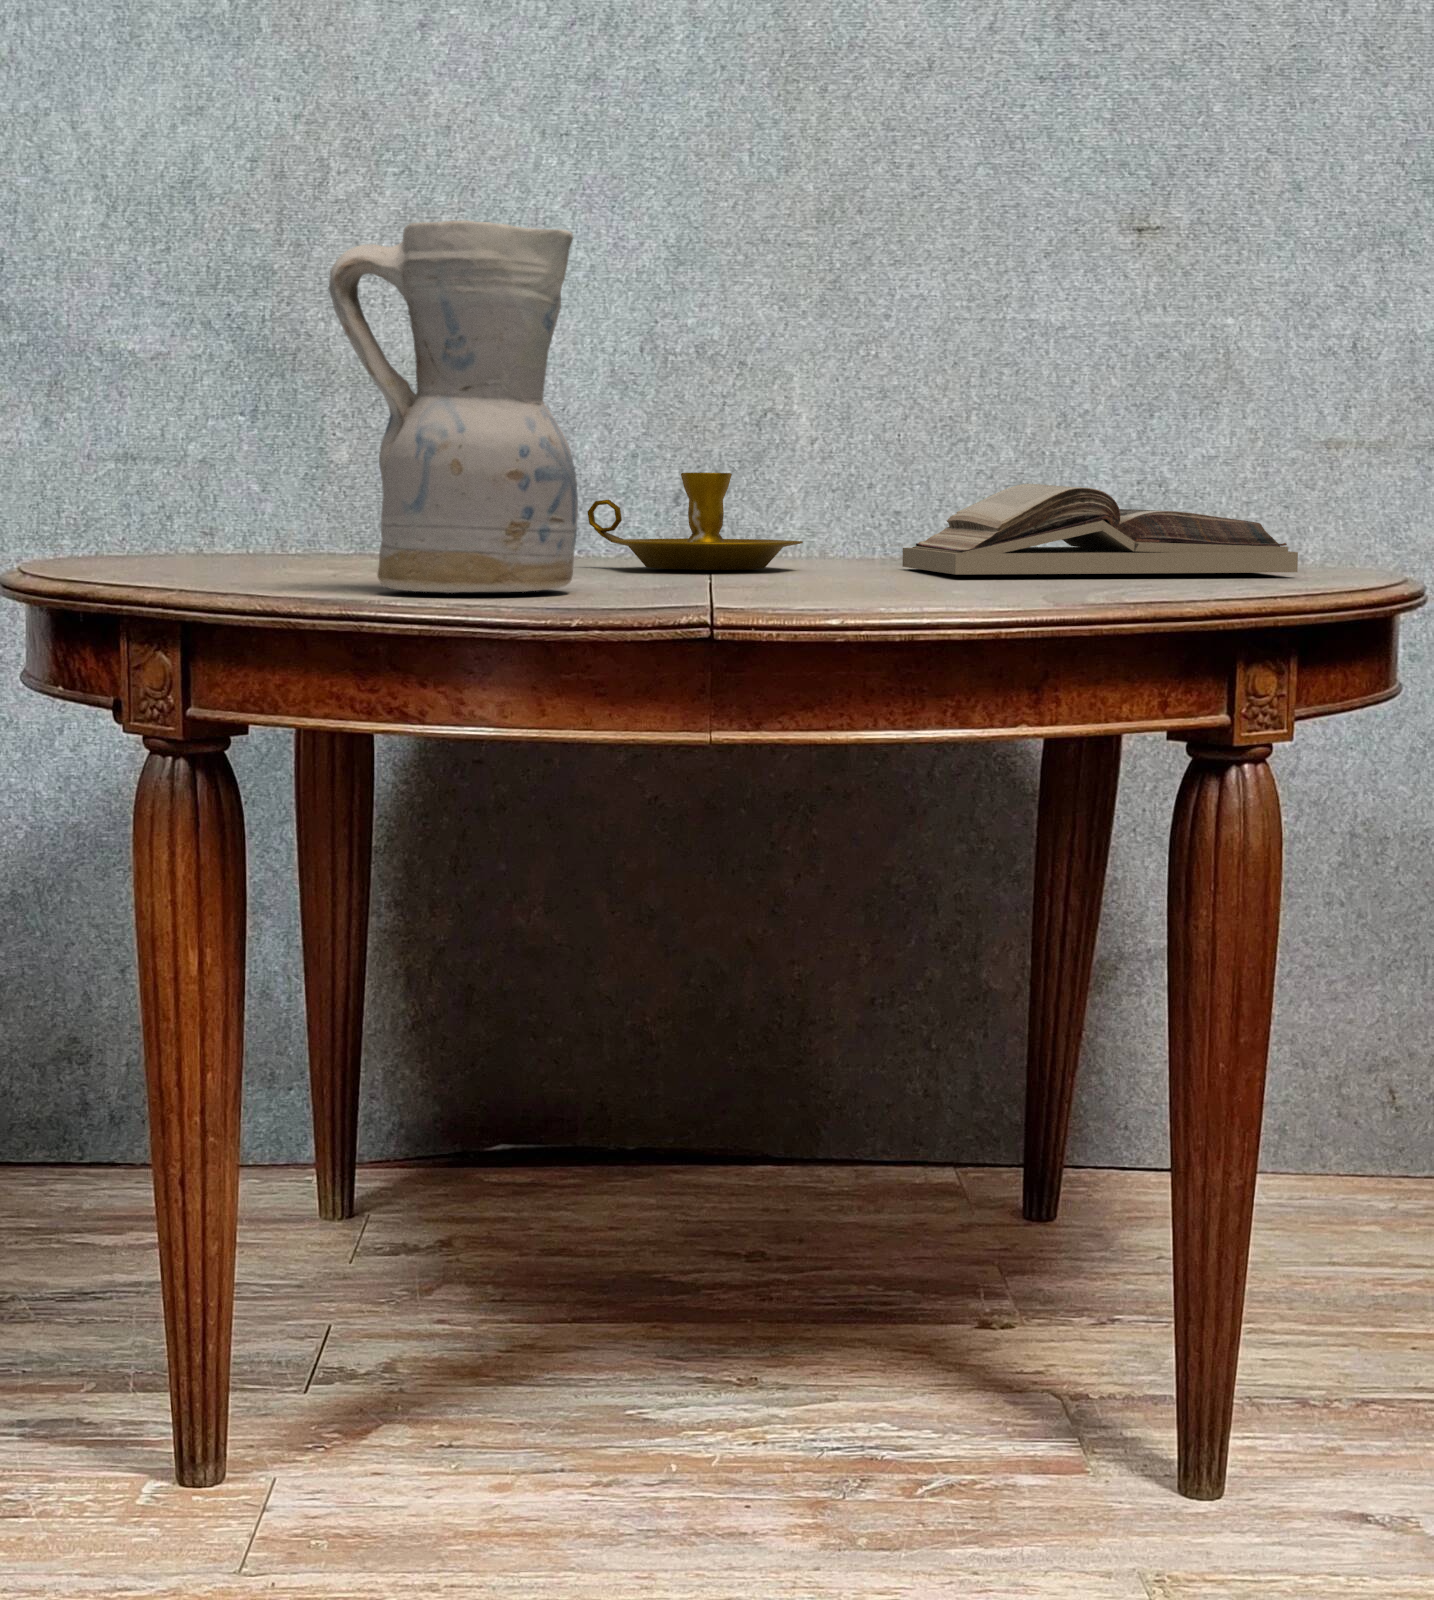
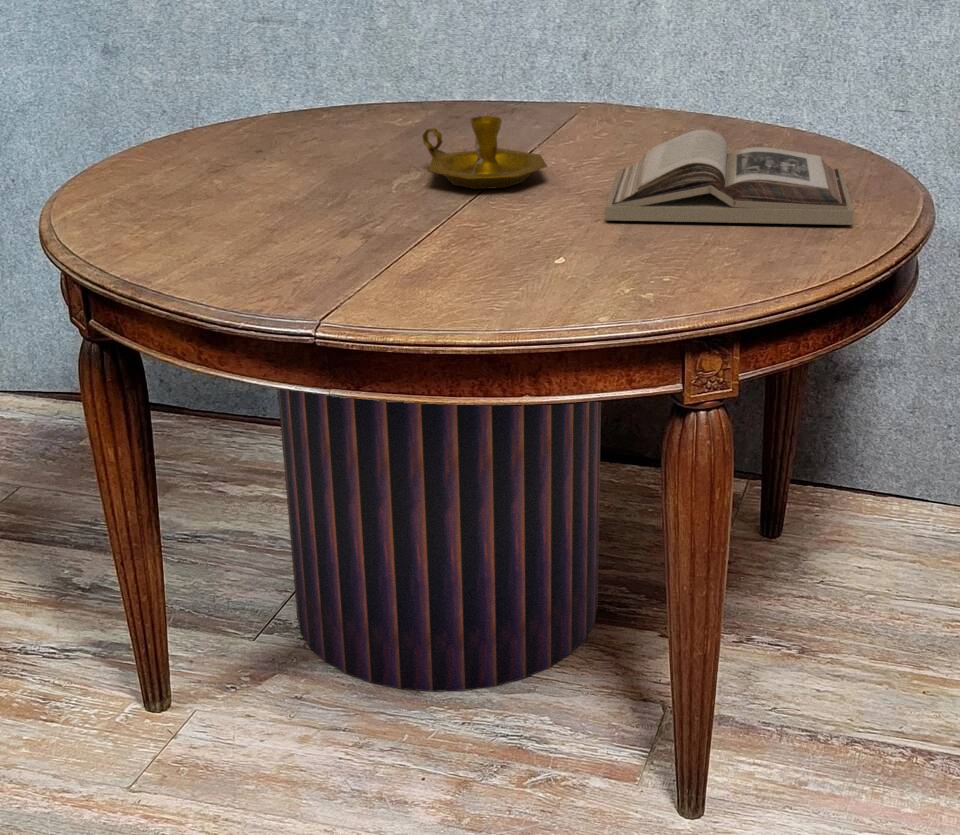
ceramic pitcher: present [329,220,578,593] -> none [144,18,311,269]
pouf: none [345,780,880,1420] -> present [277,387,601,692]

